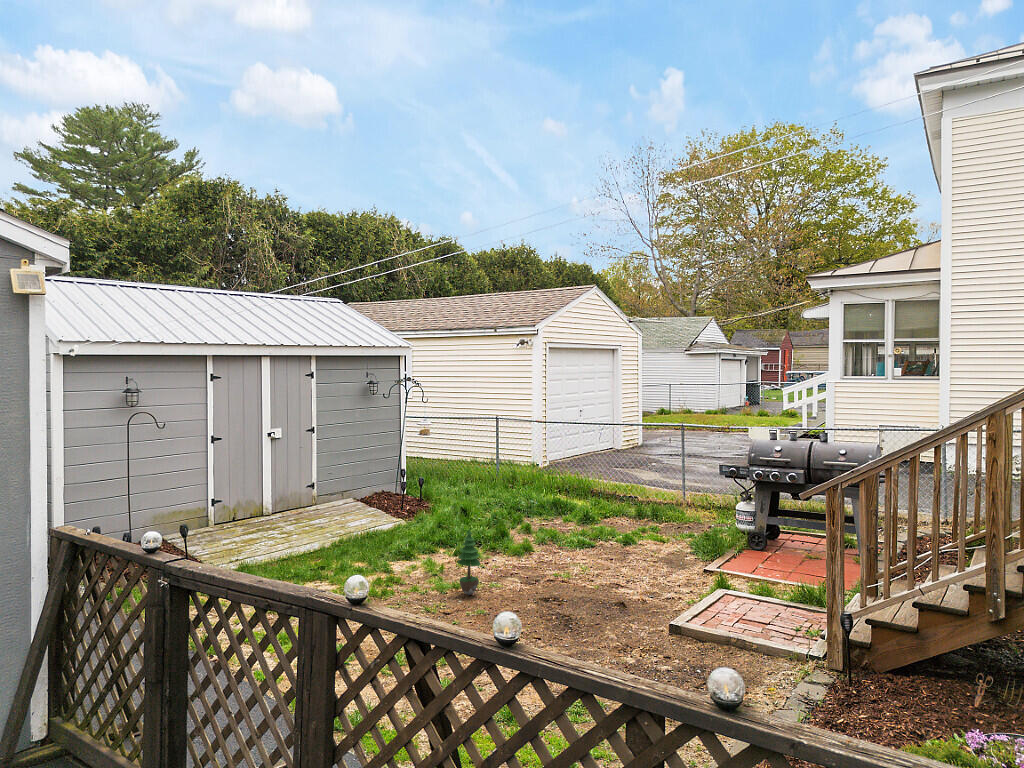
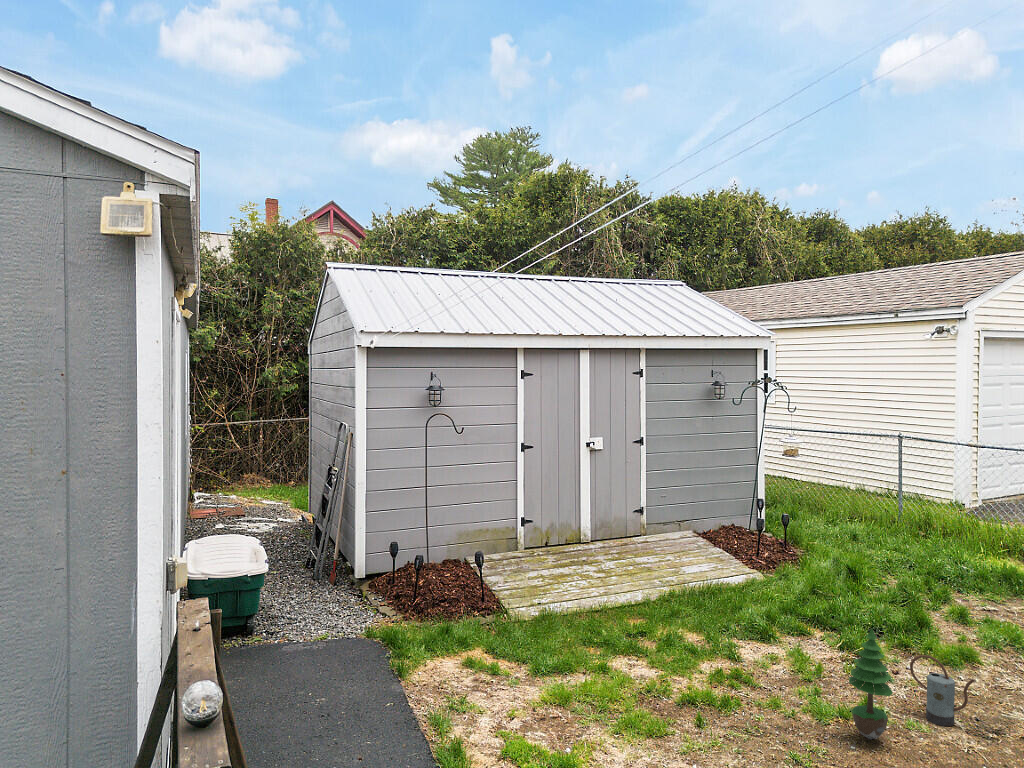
watering can: none [492,543,524,582] -> present [910,655,975,726]

